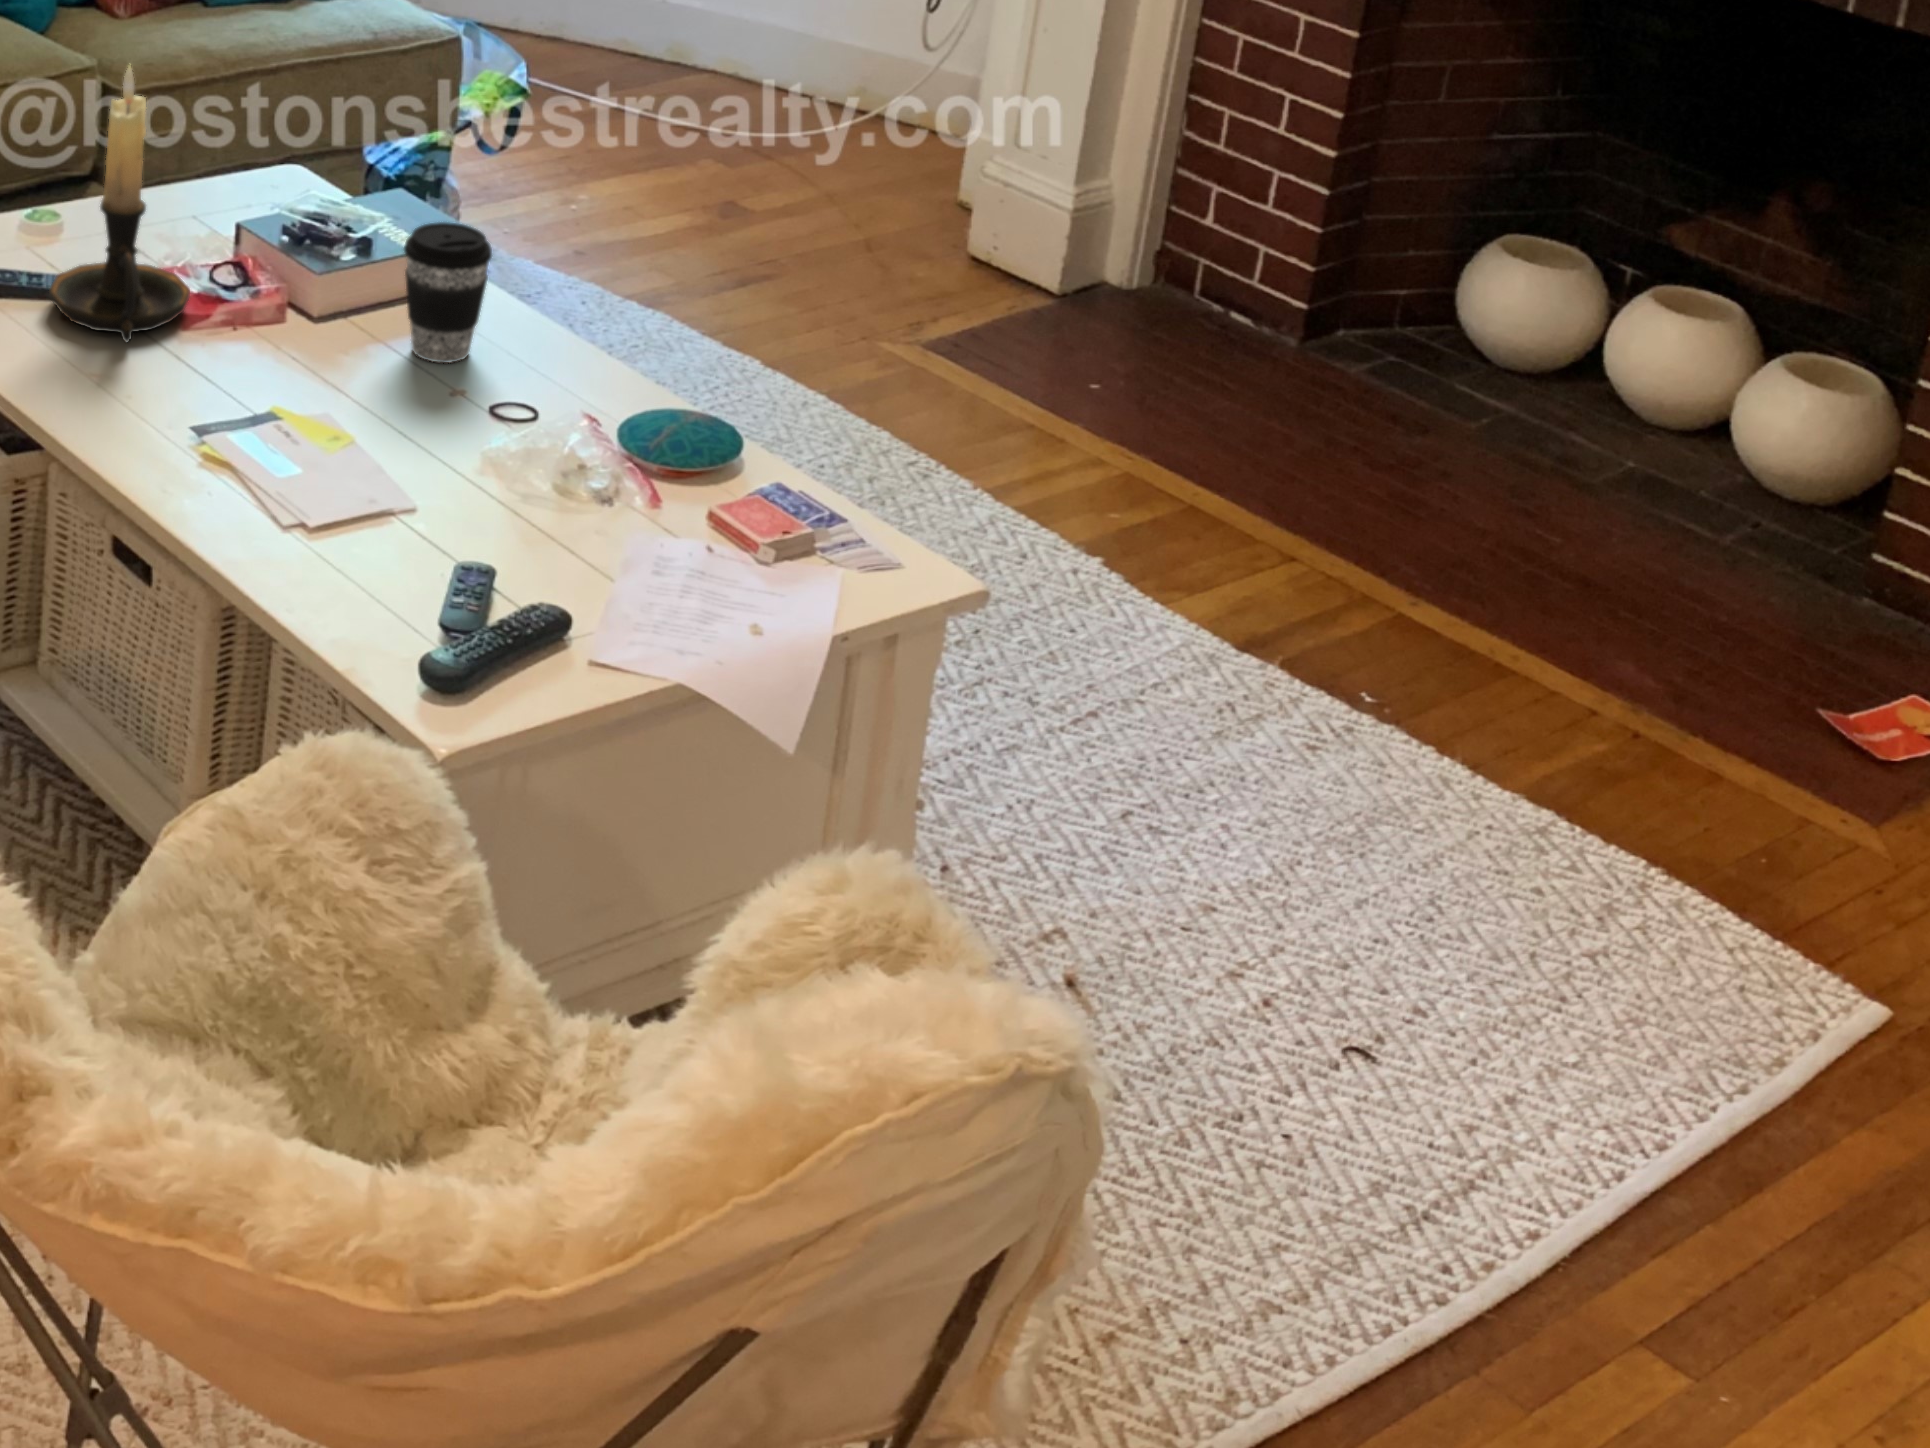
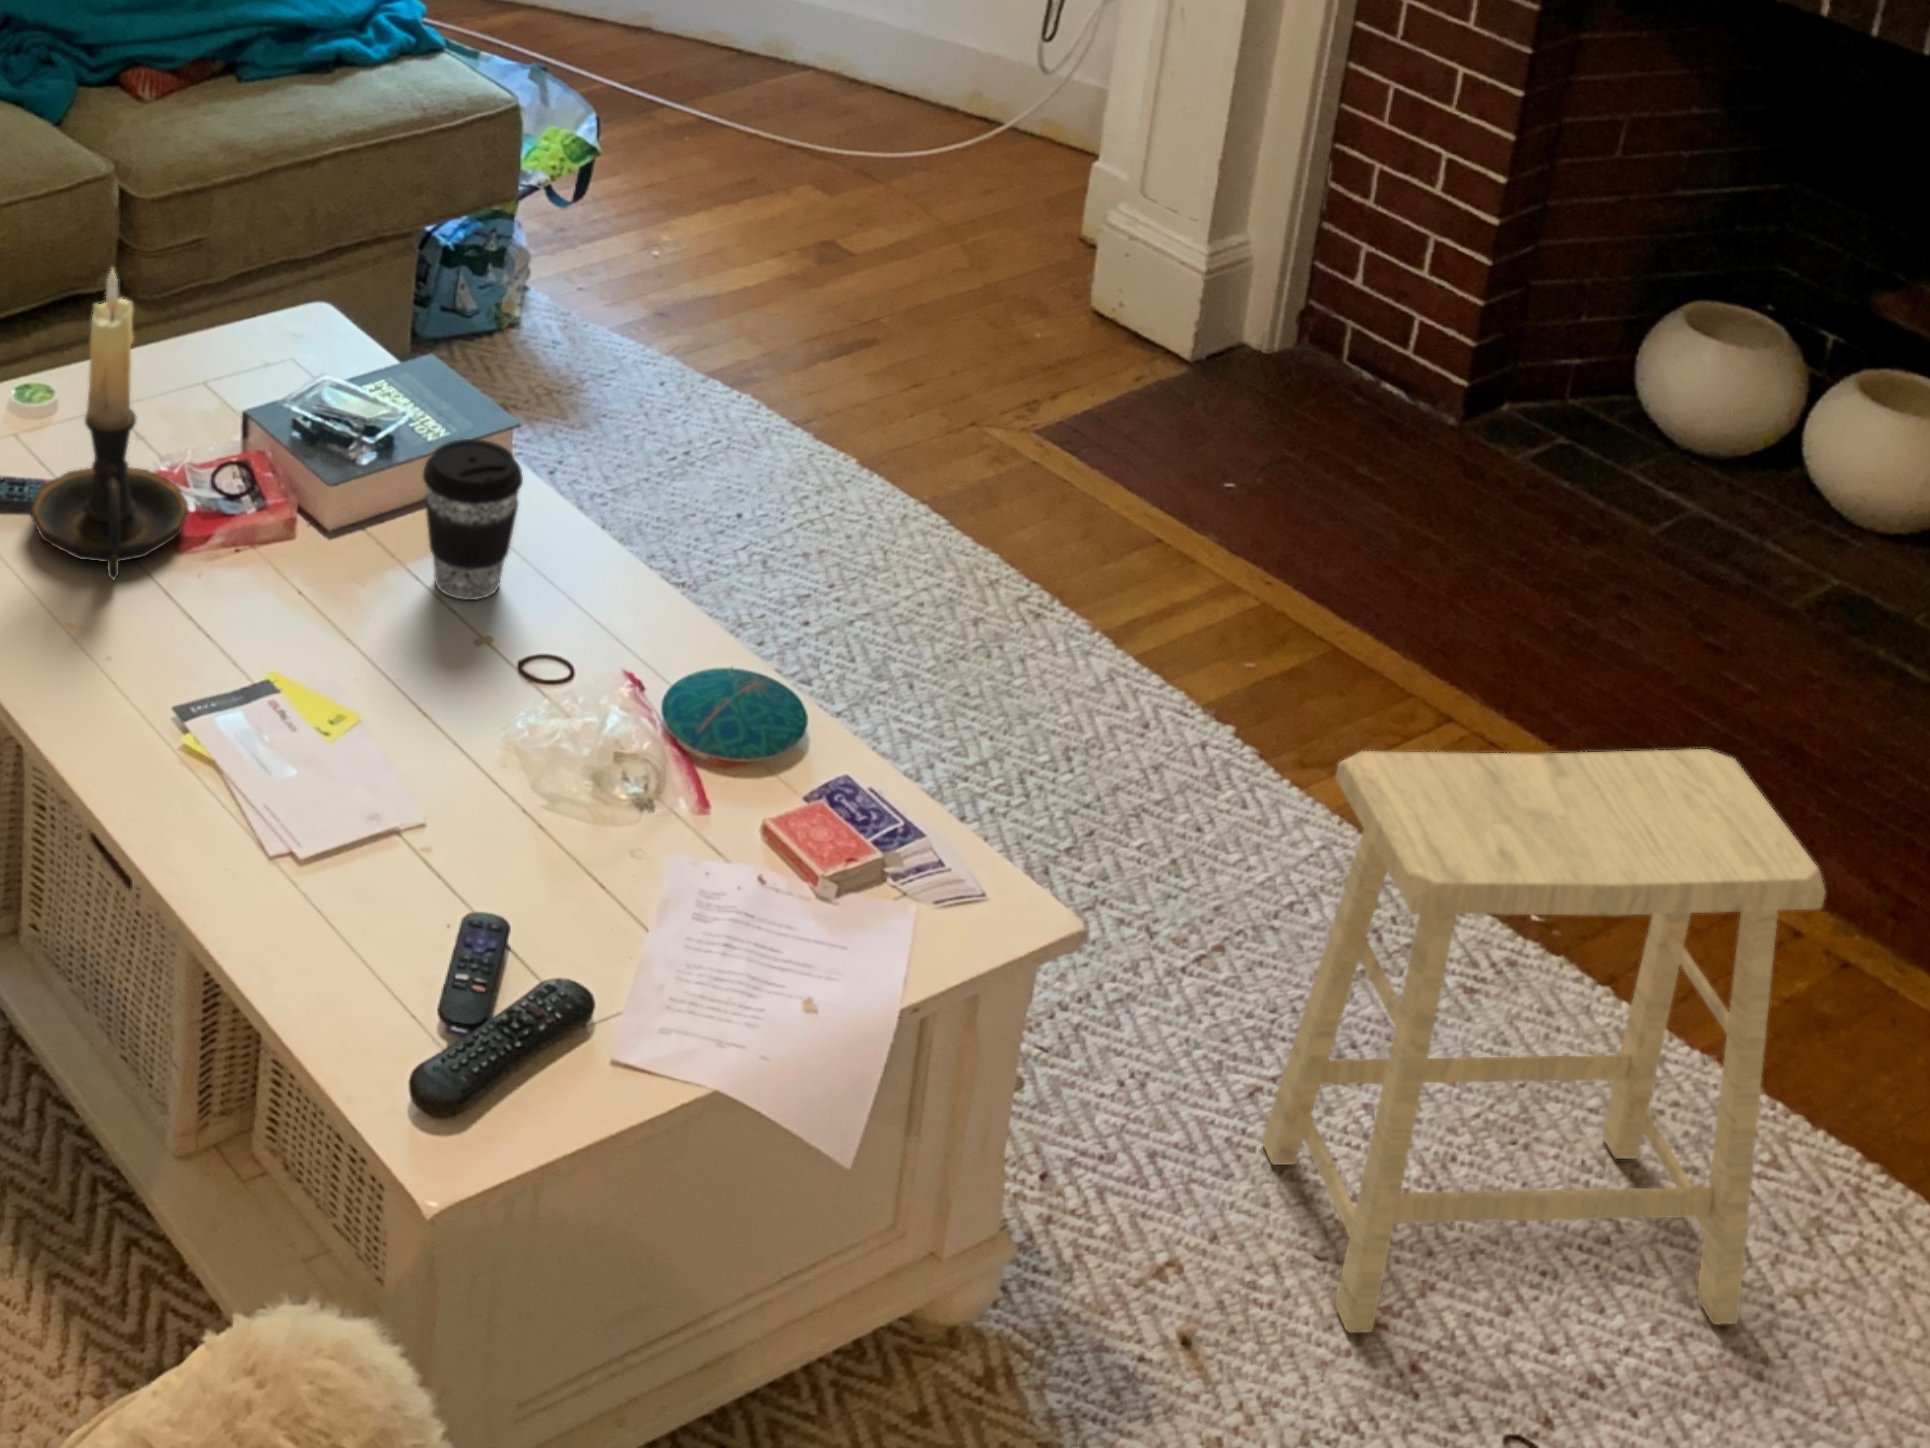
footstool: none [1132,477,1616,980] -> present [1262,749,1825,1333]

